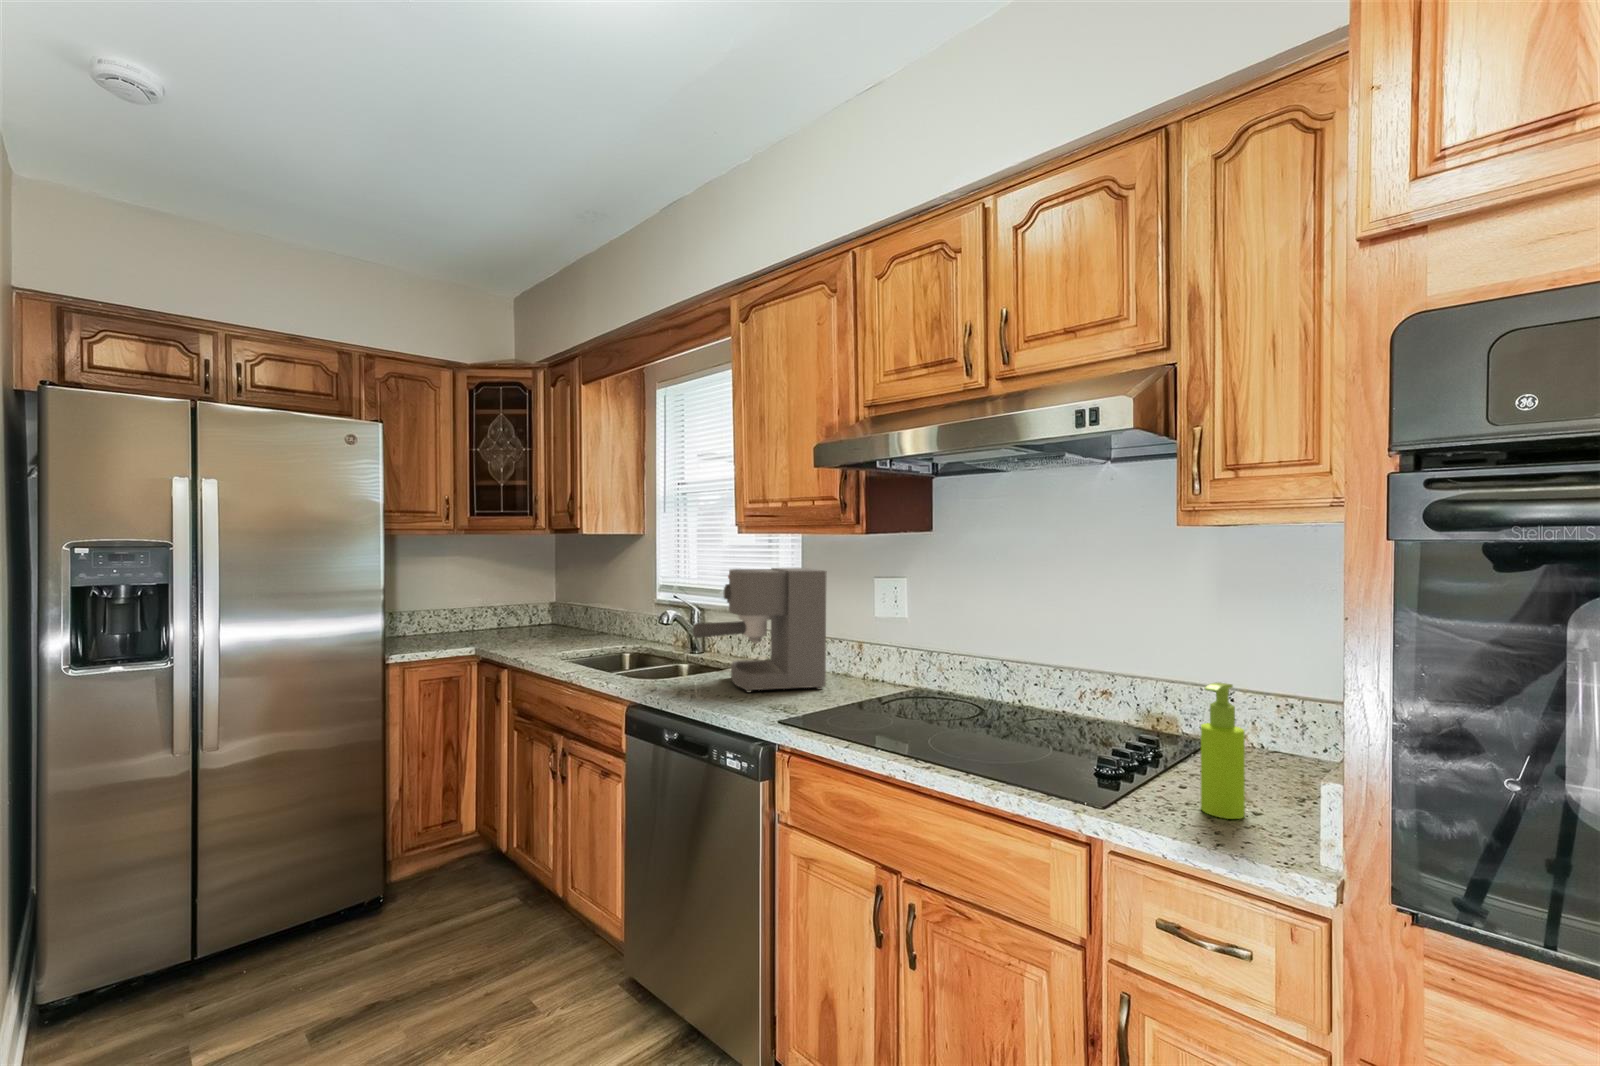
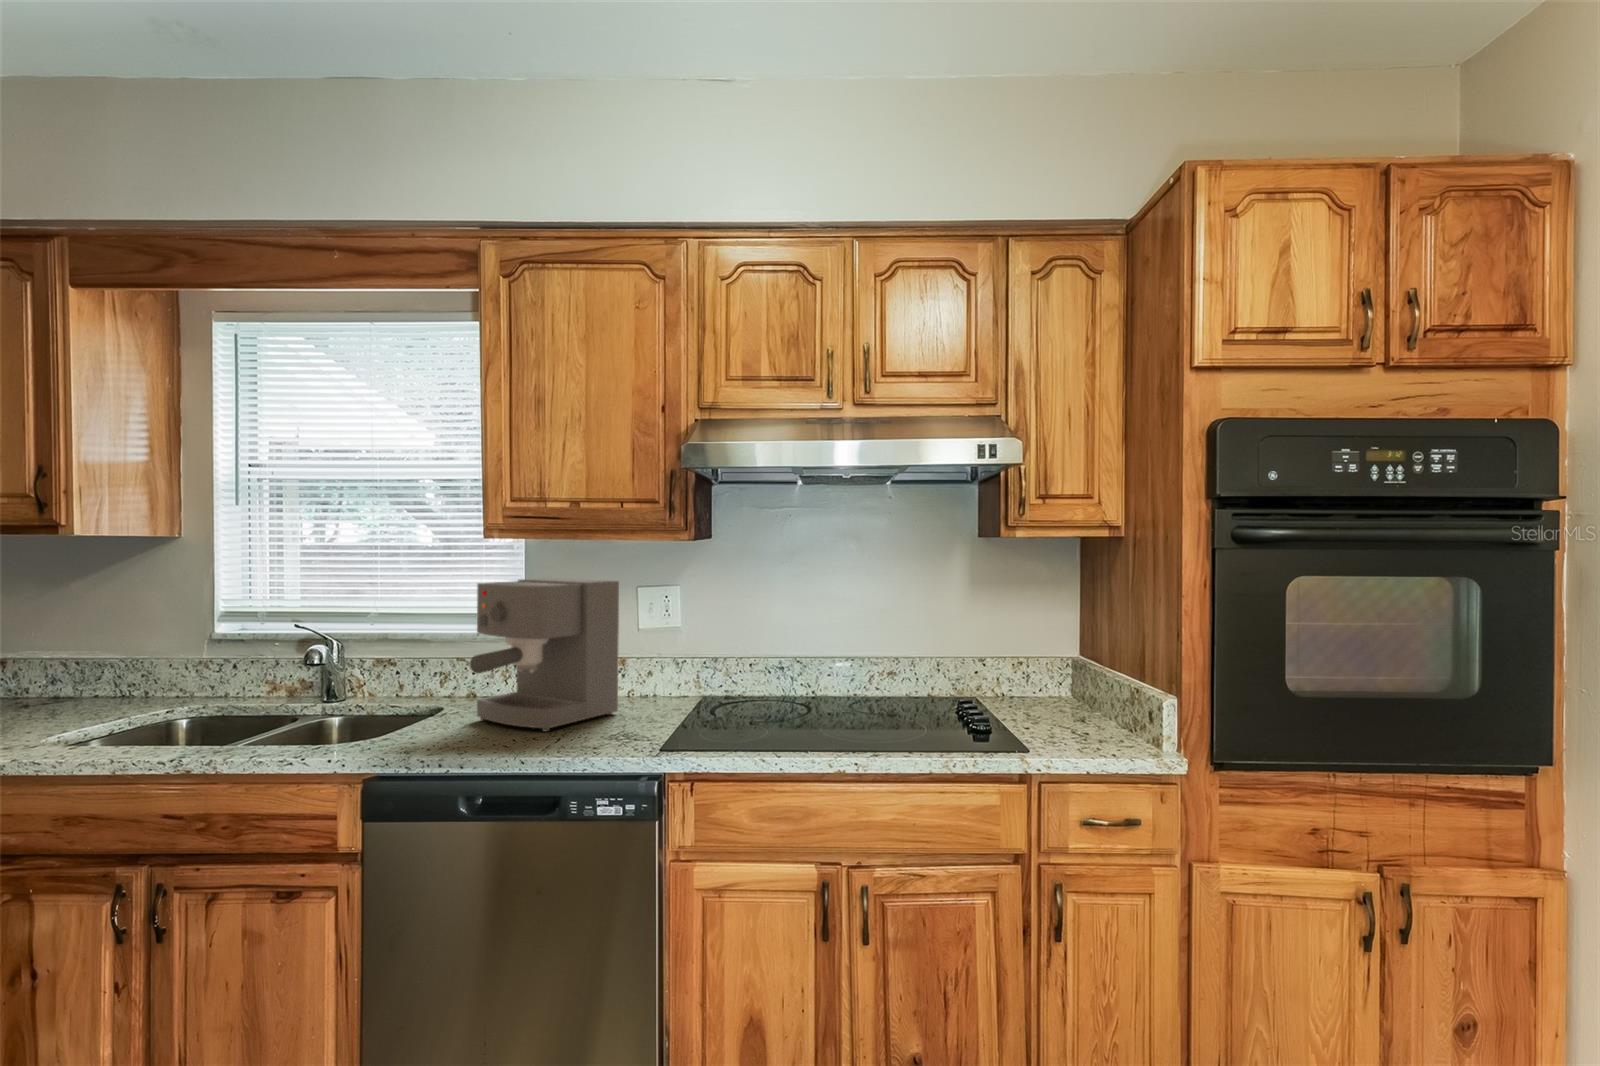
soap dispenser: present [1201,682,1245,819] -> none [1056,648,1083,740]

